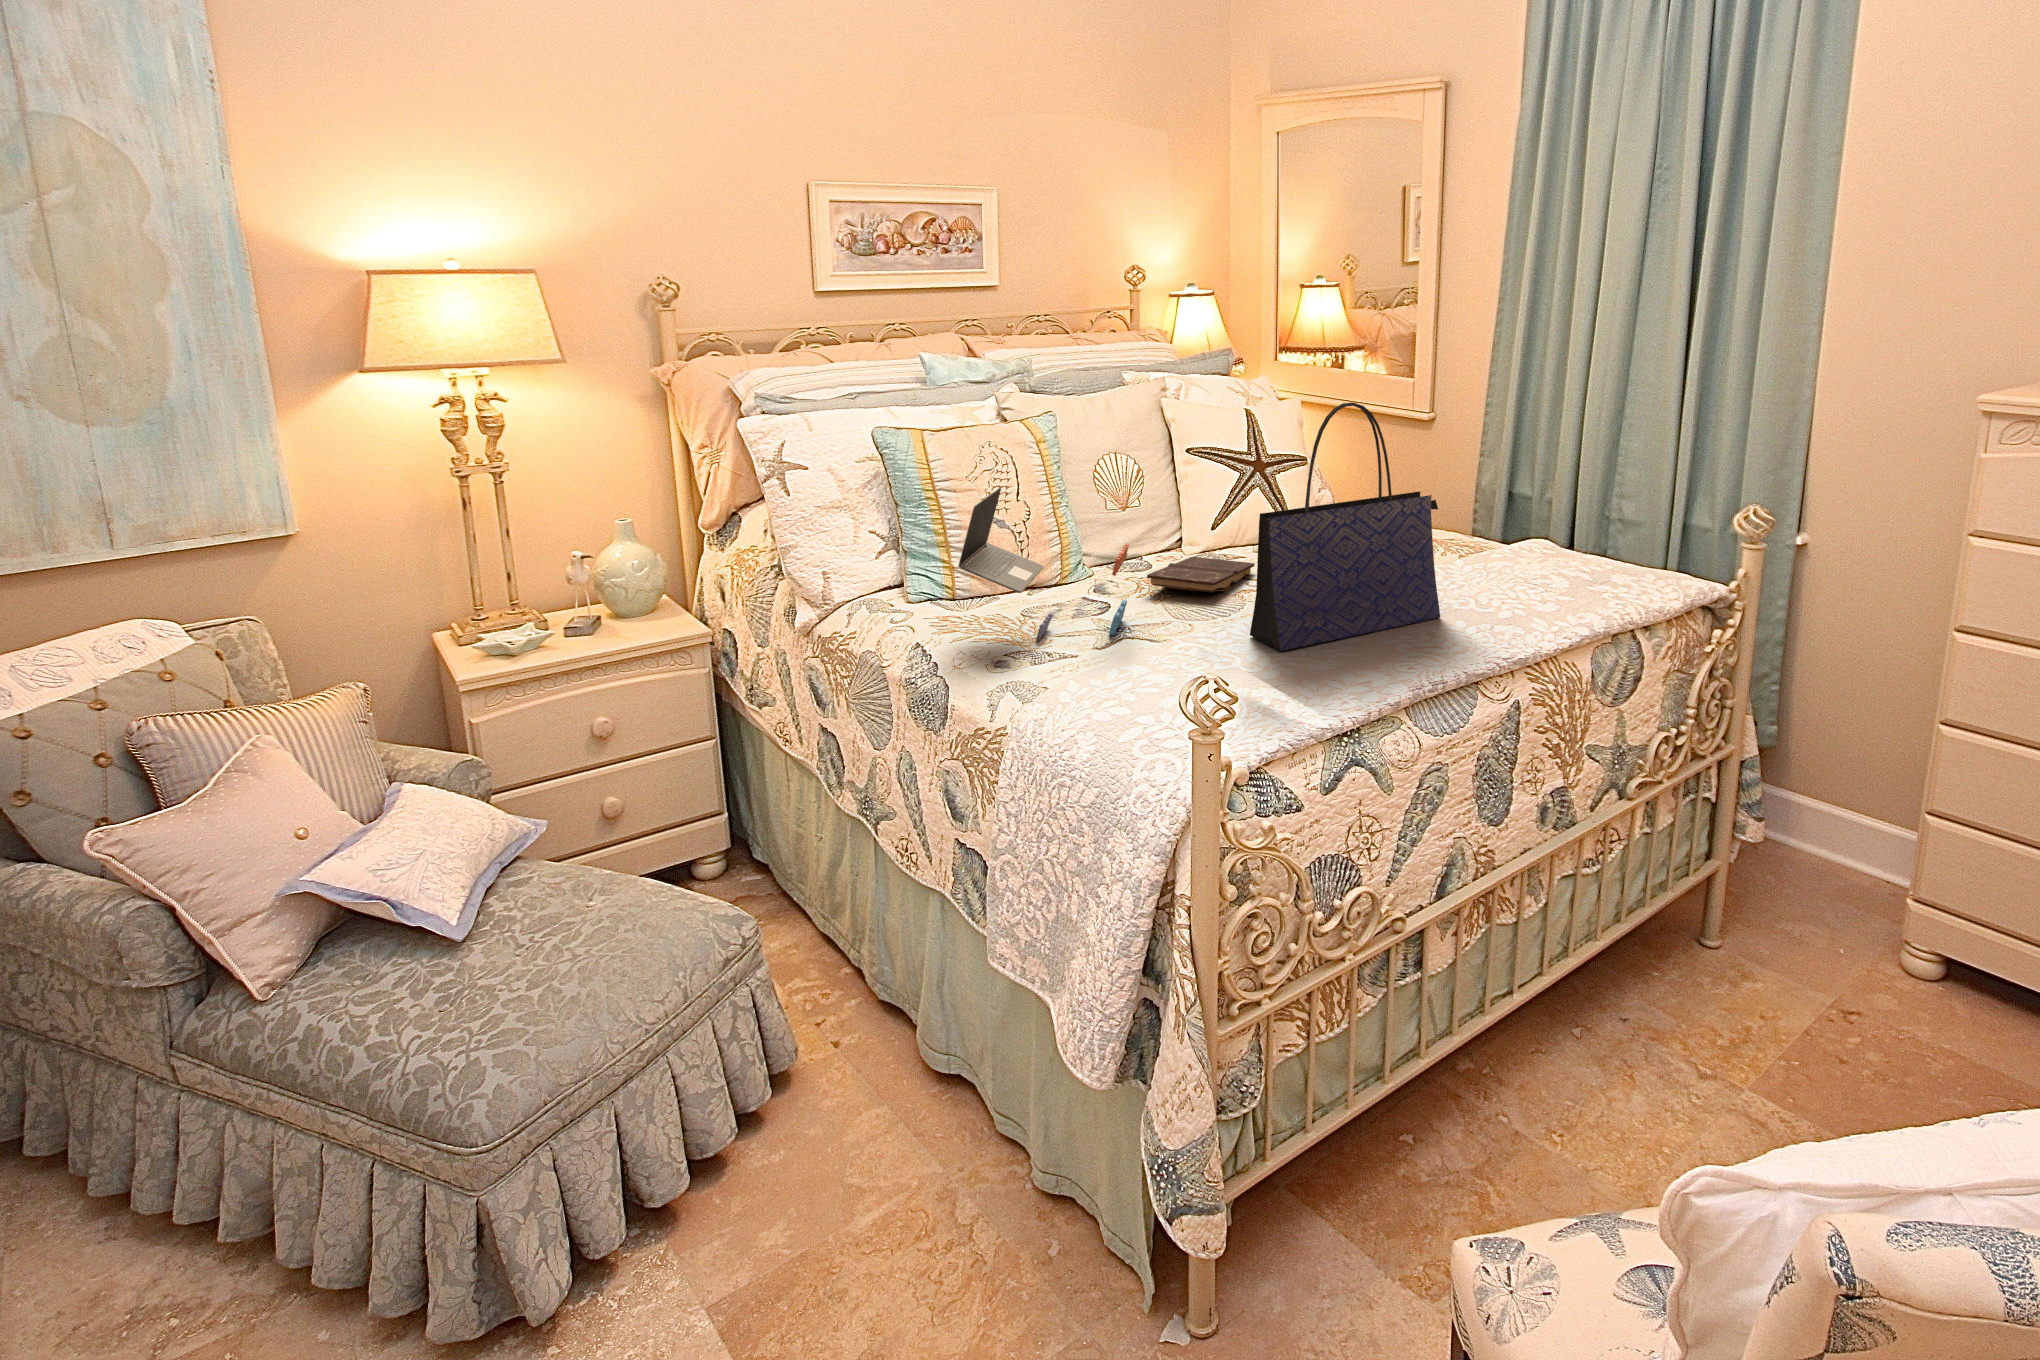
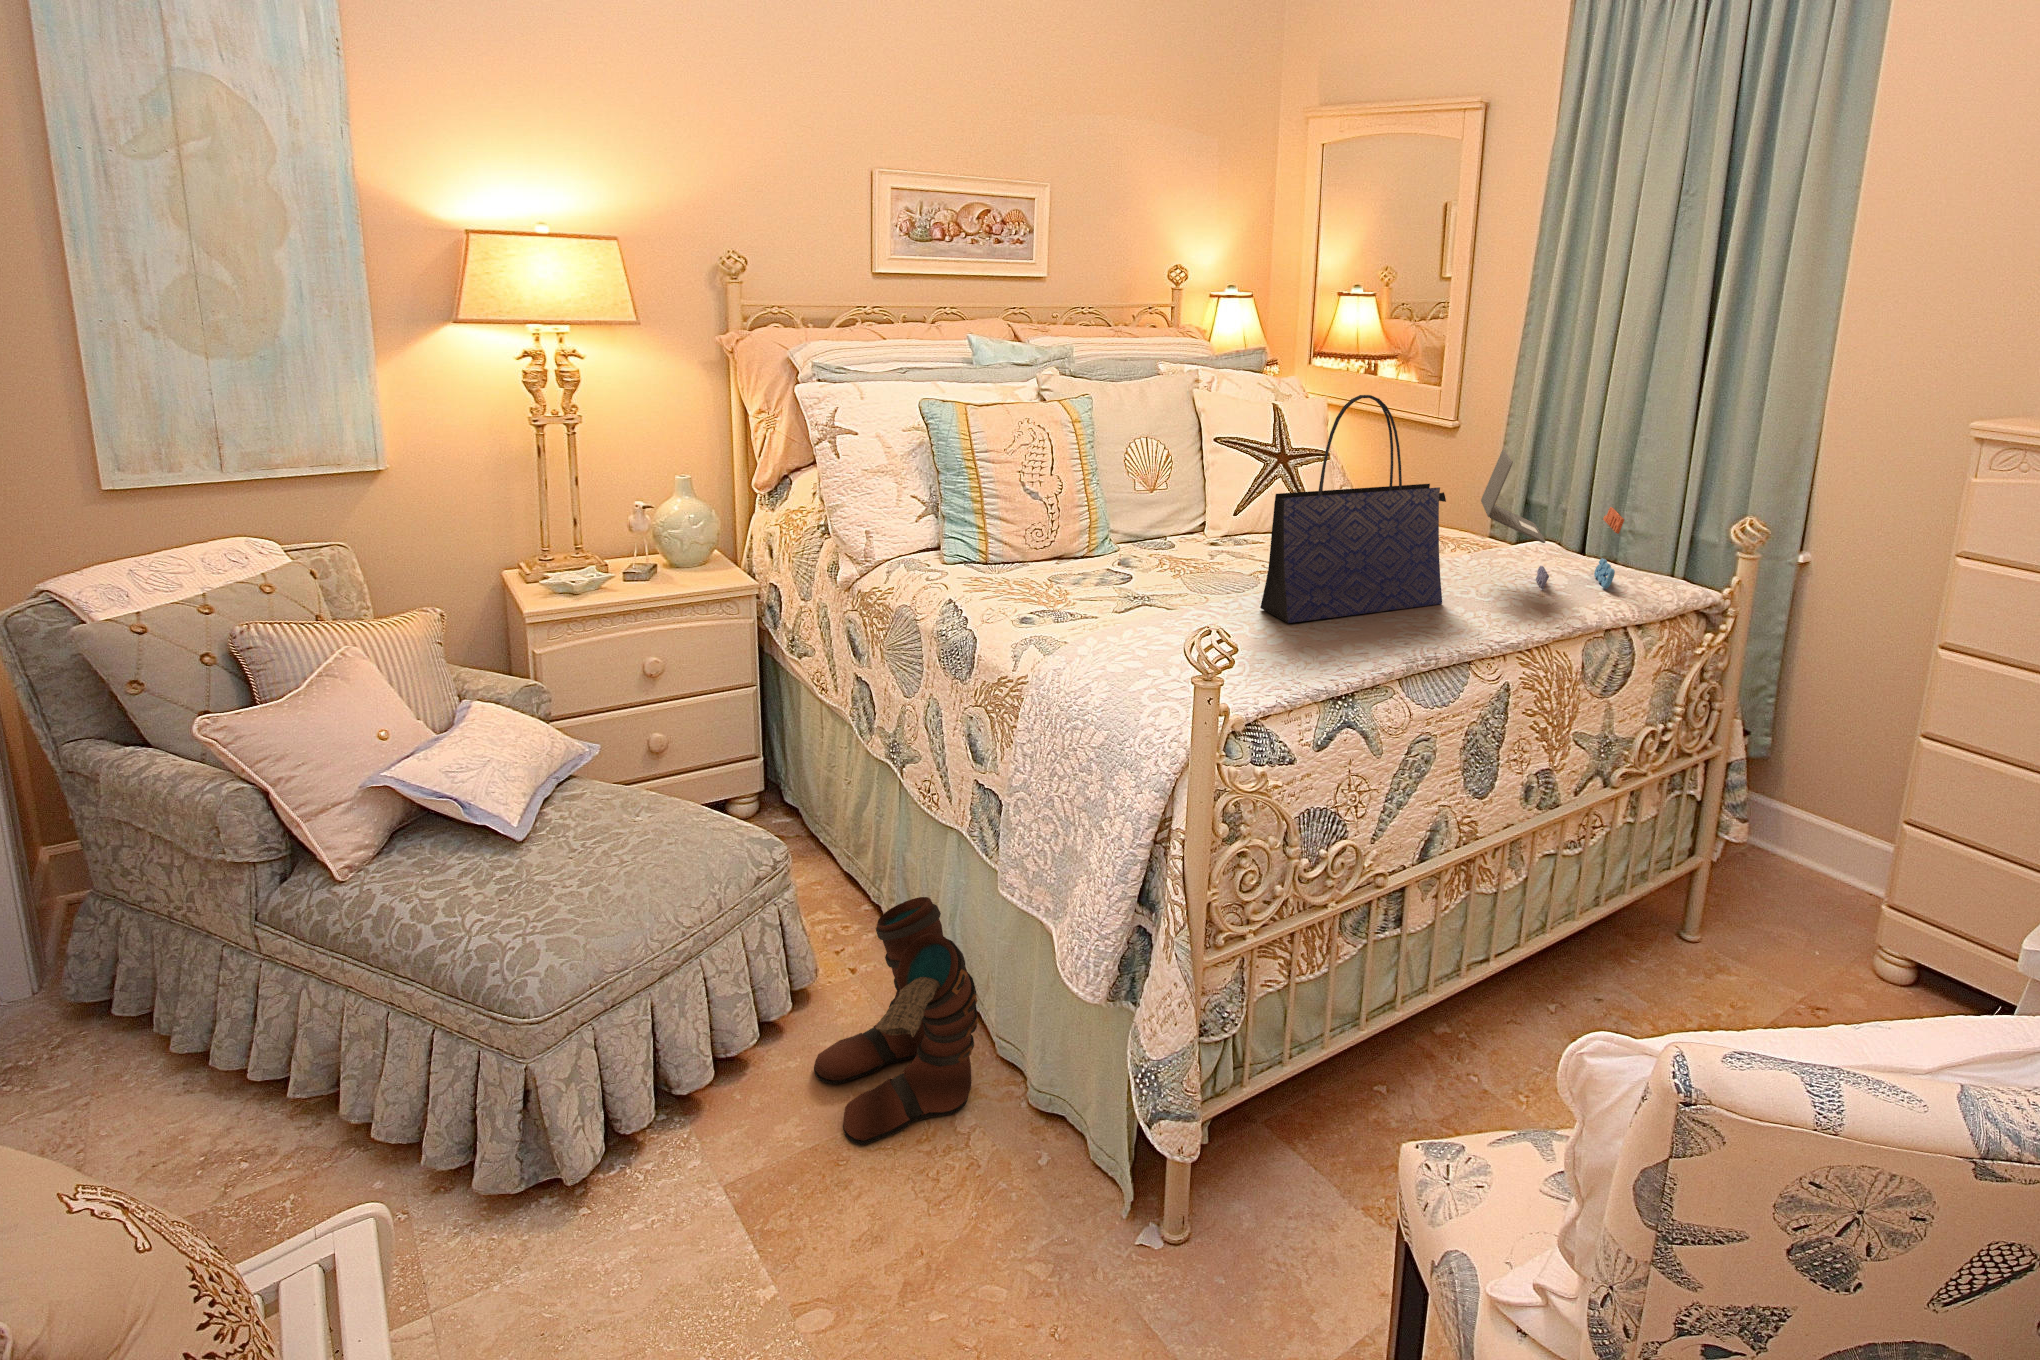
laptop: present [958,487,1129,641] -> present [1481,449,1624,589]
book: present [1147,557,1255,592] -> none [1168,539,1272,571]
boots: none [799,966,974,1246] -> present [814,897,979,1145]

